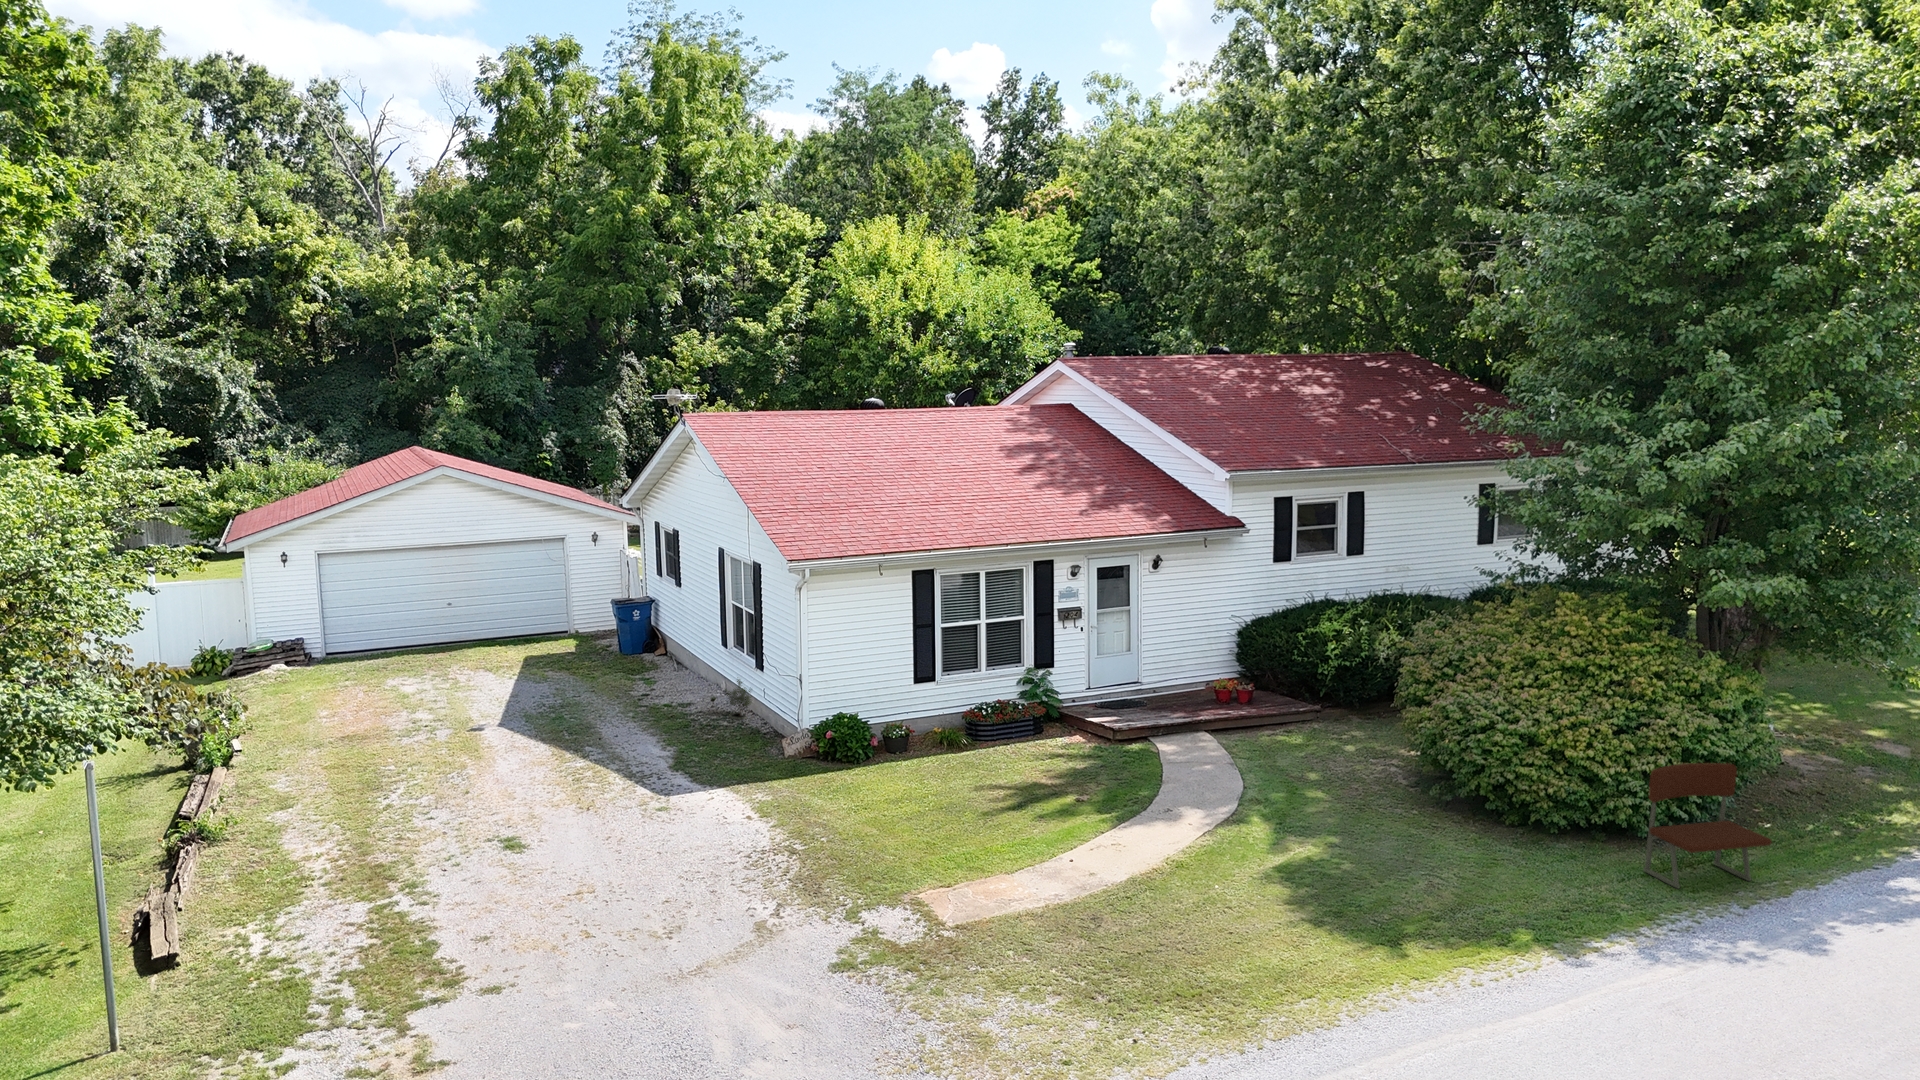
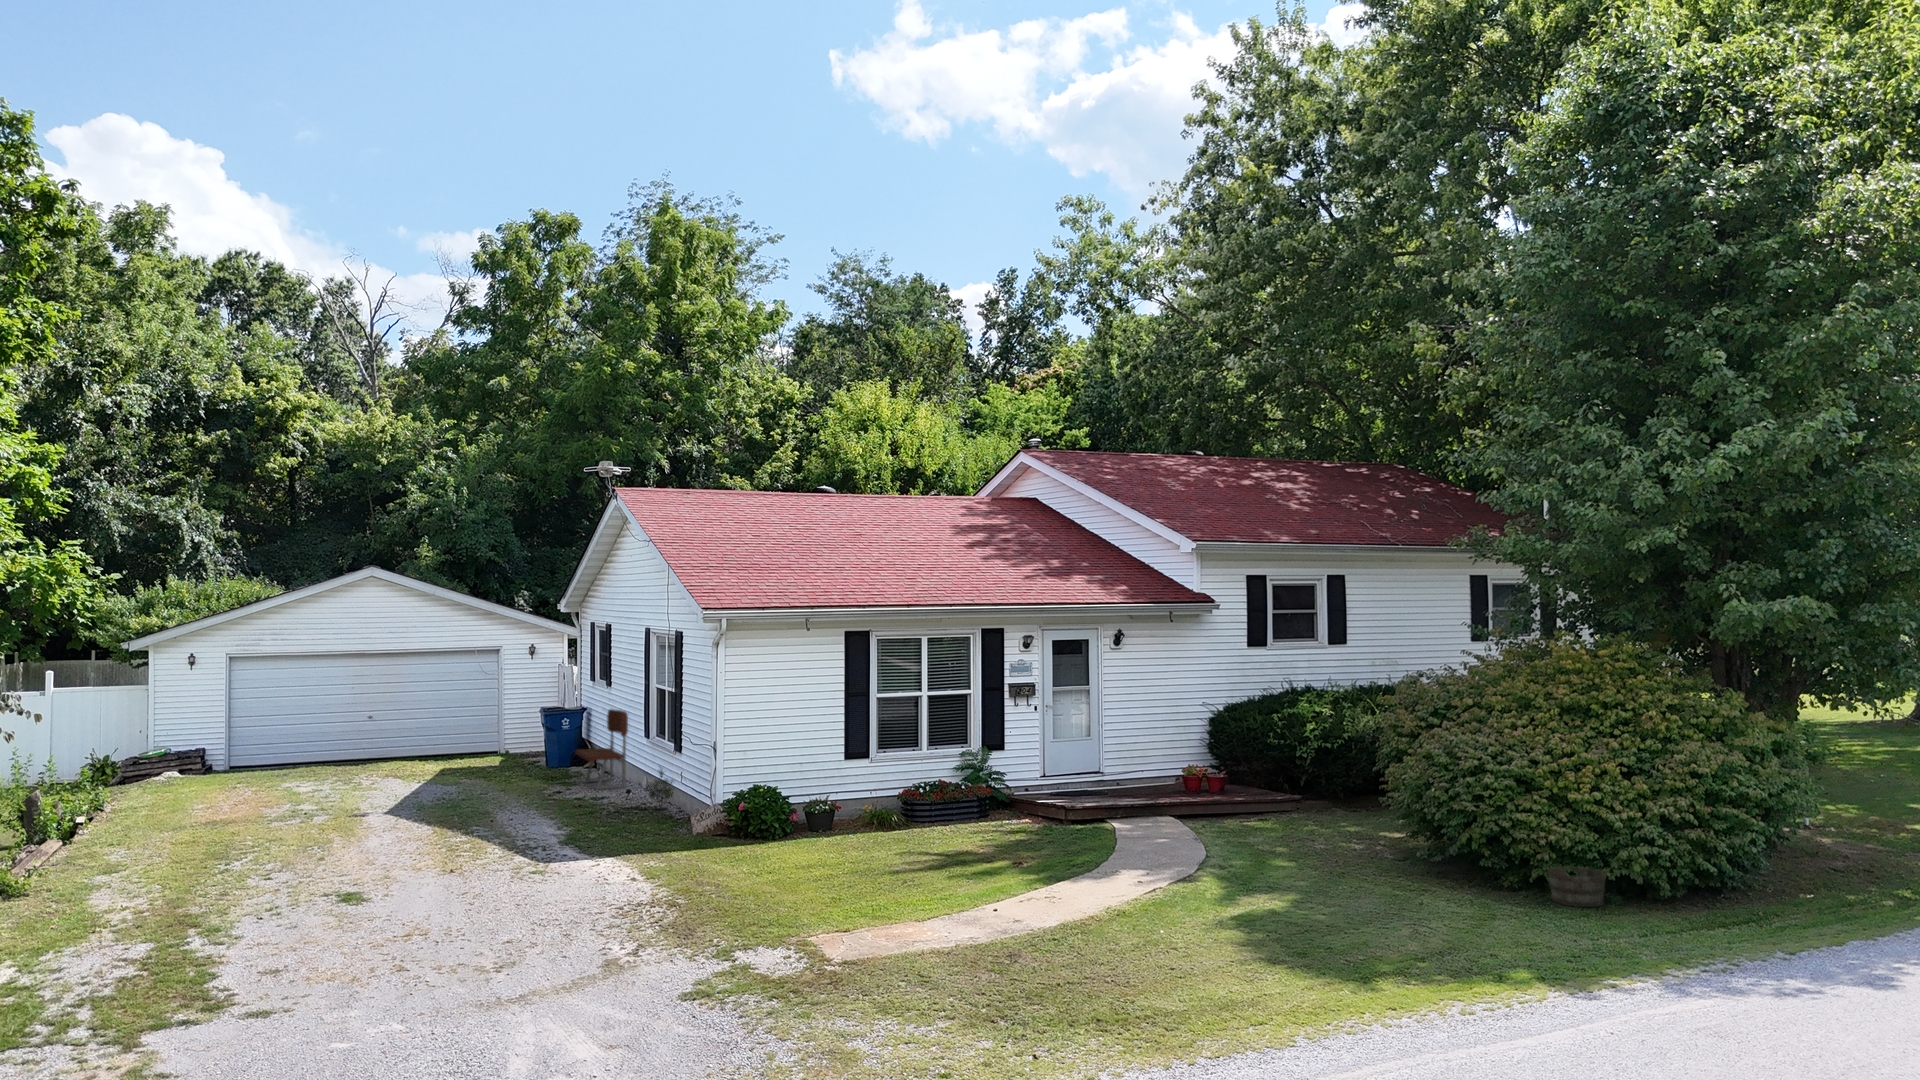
bench: present [1643,763,1772,888] -> present [575,709,628,789]
bucket: none [1551,834,1604,875] -> present [1547,866,1607,907]

